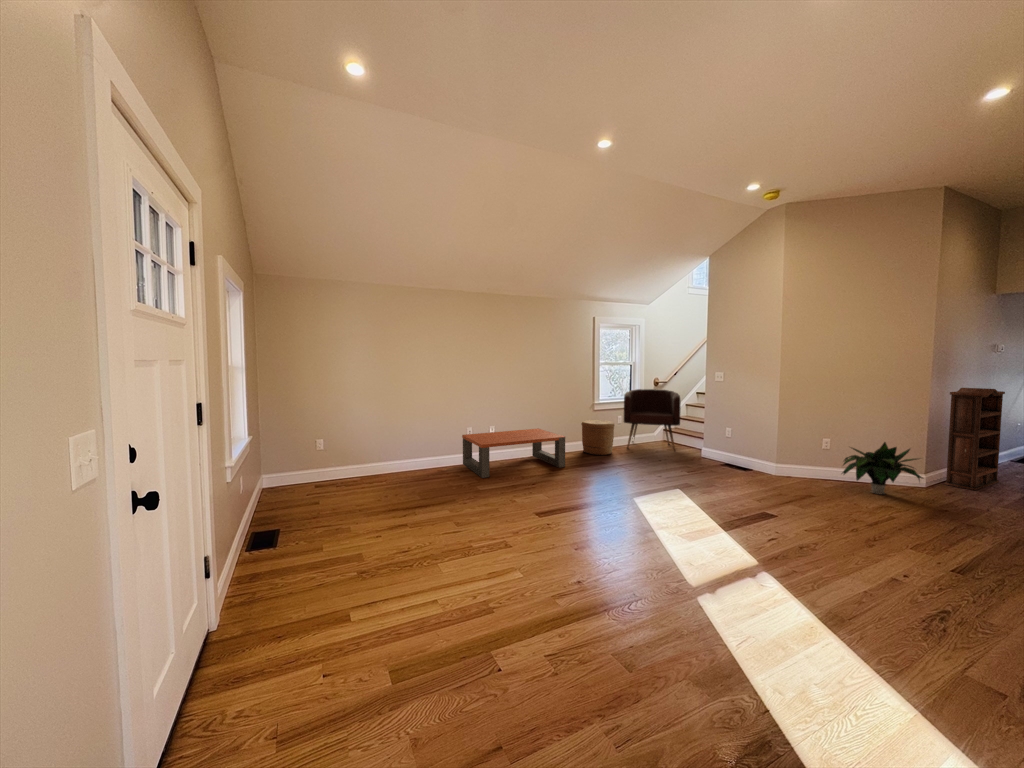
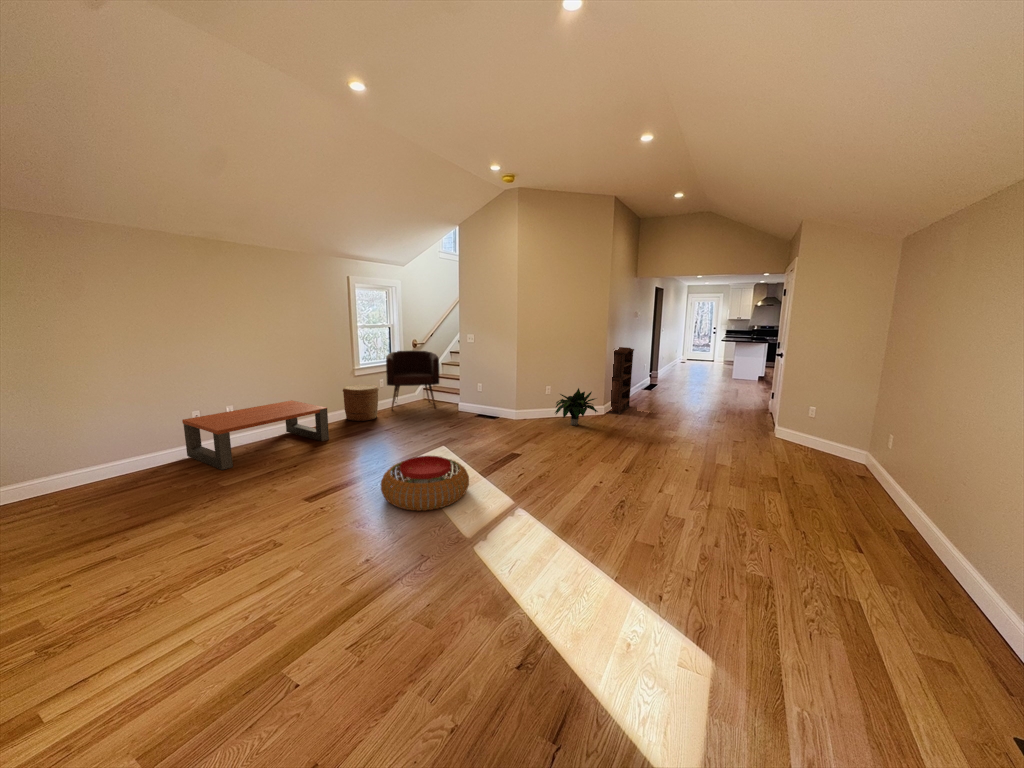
pouf: none [603,492,703,552] -> present [381,456,469,511]

